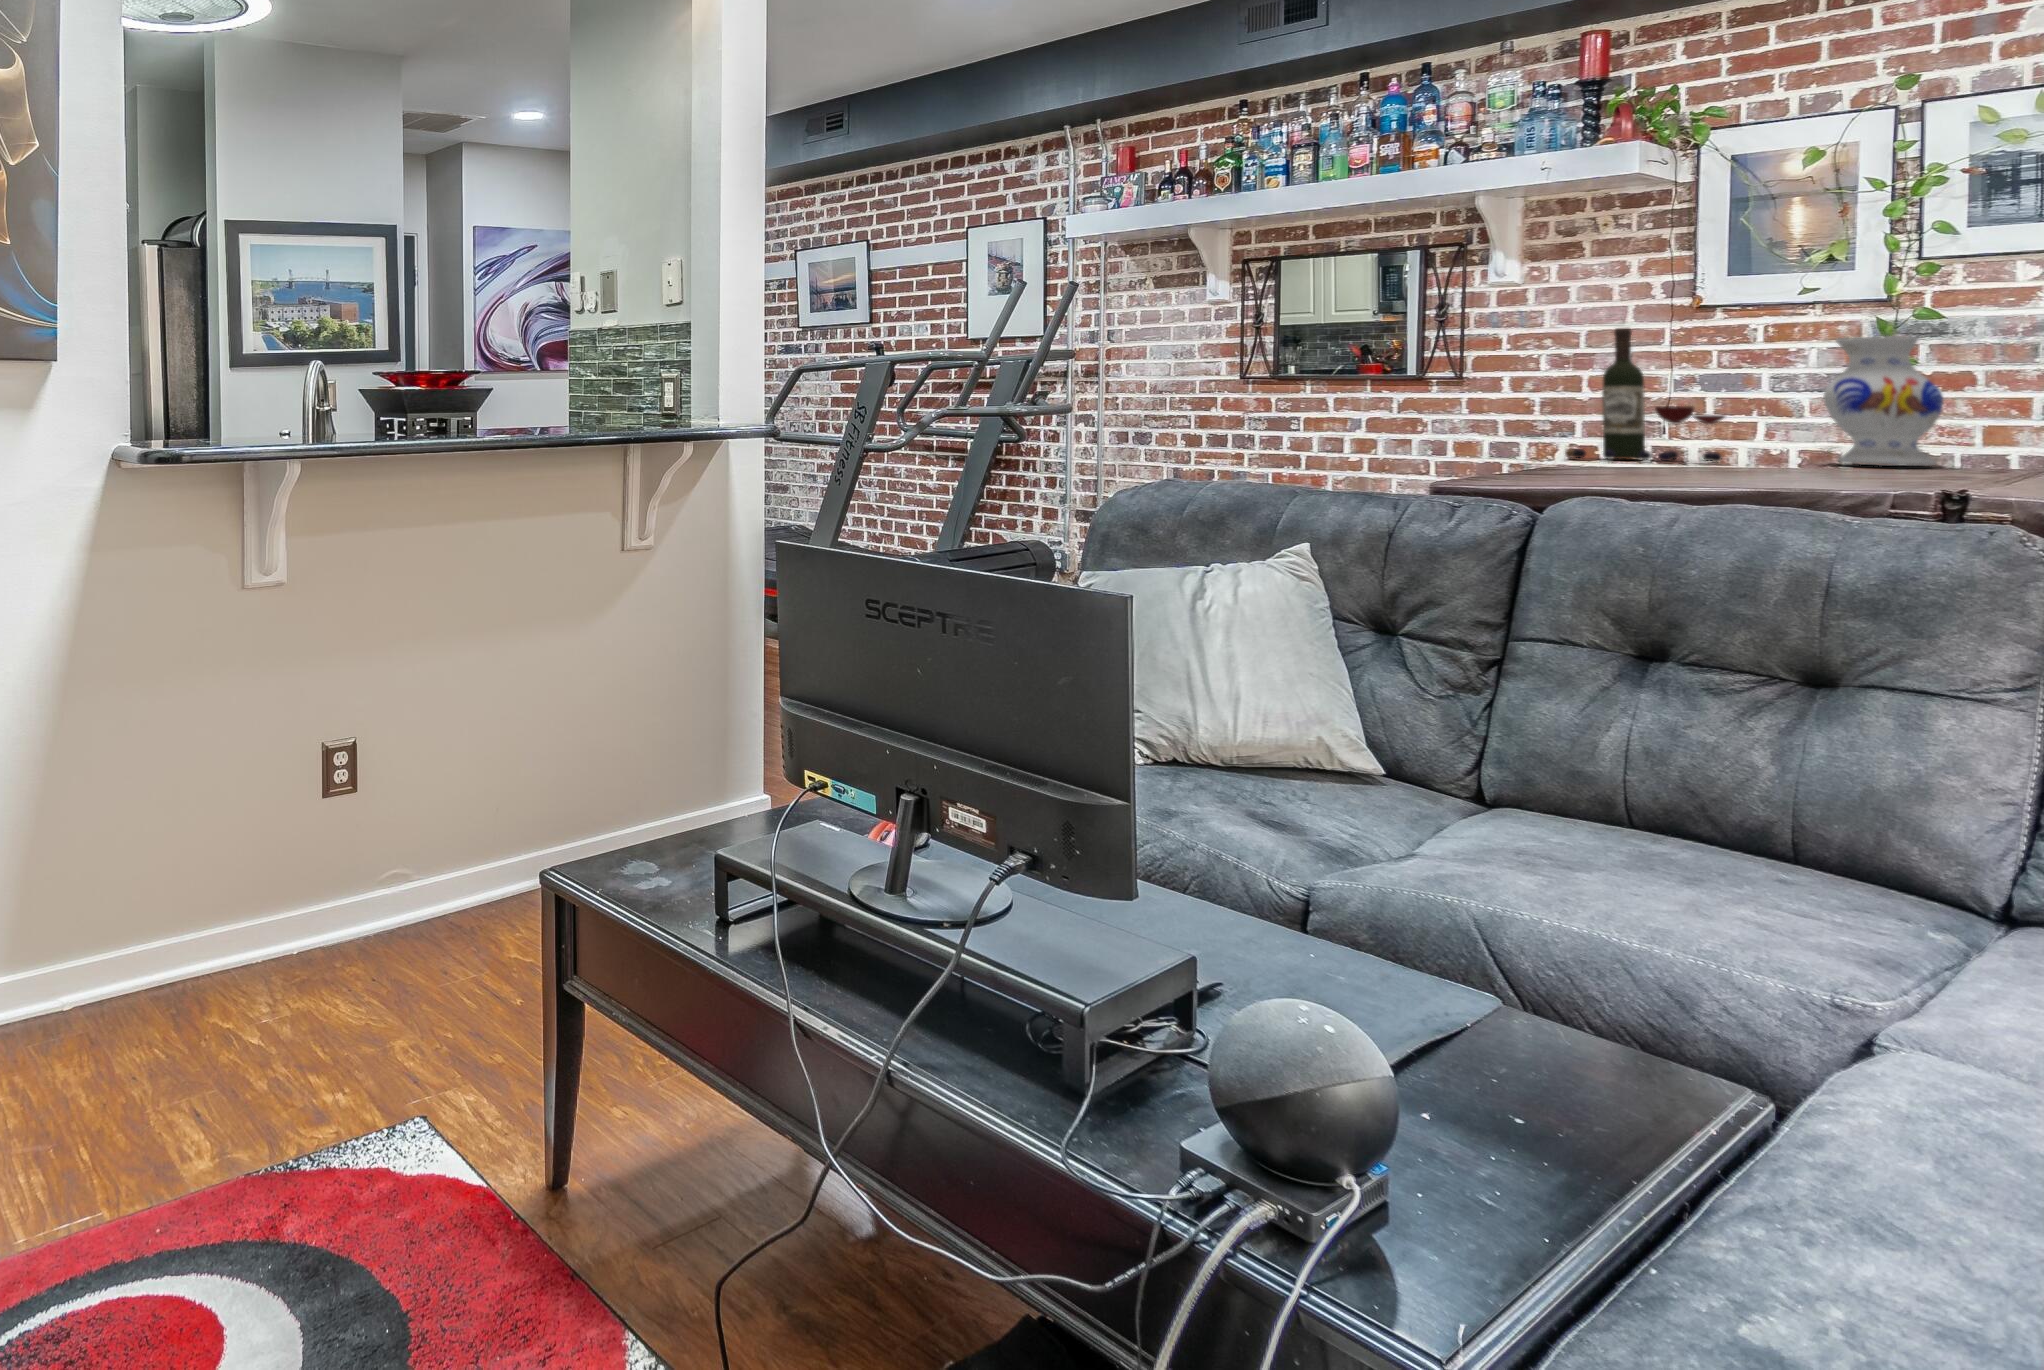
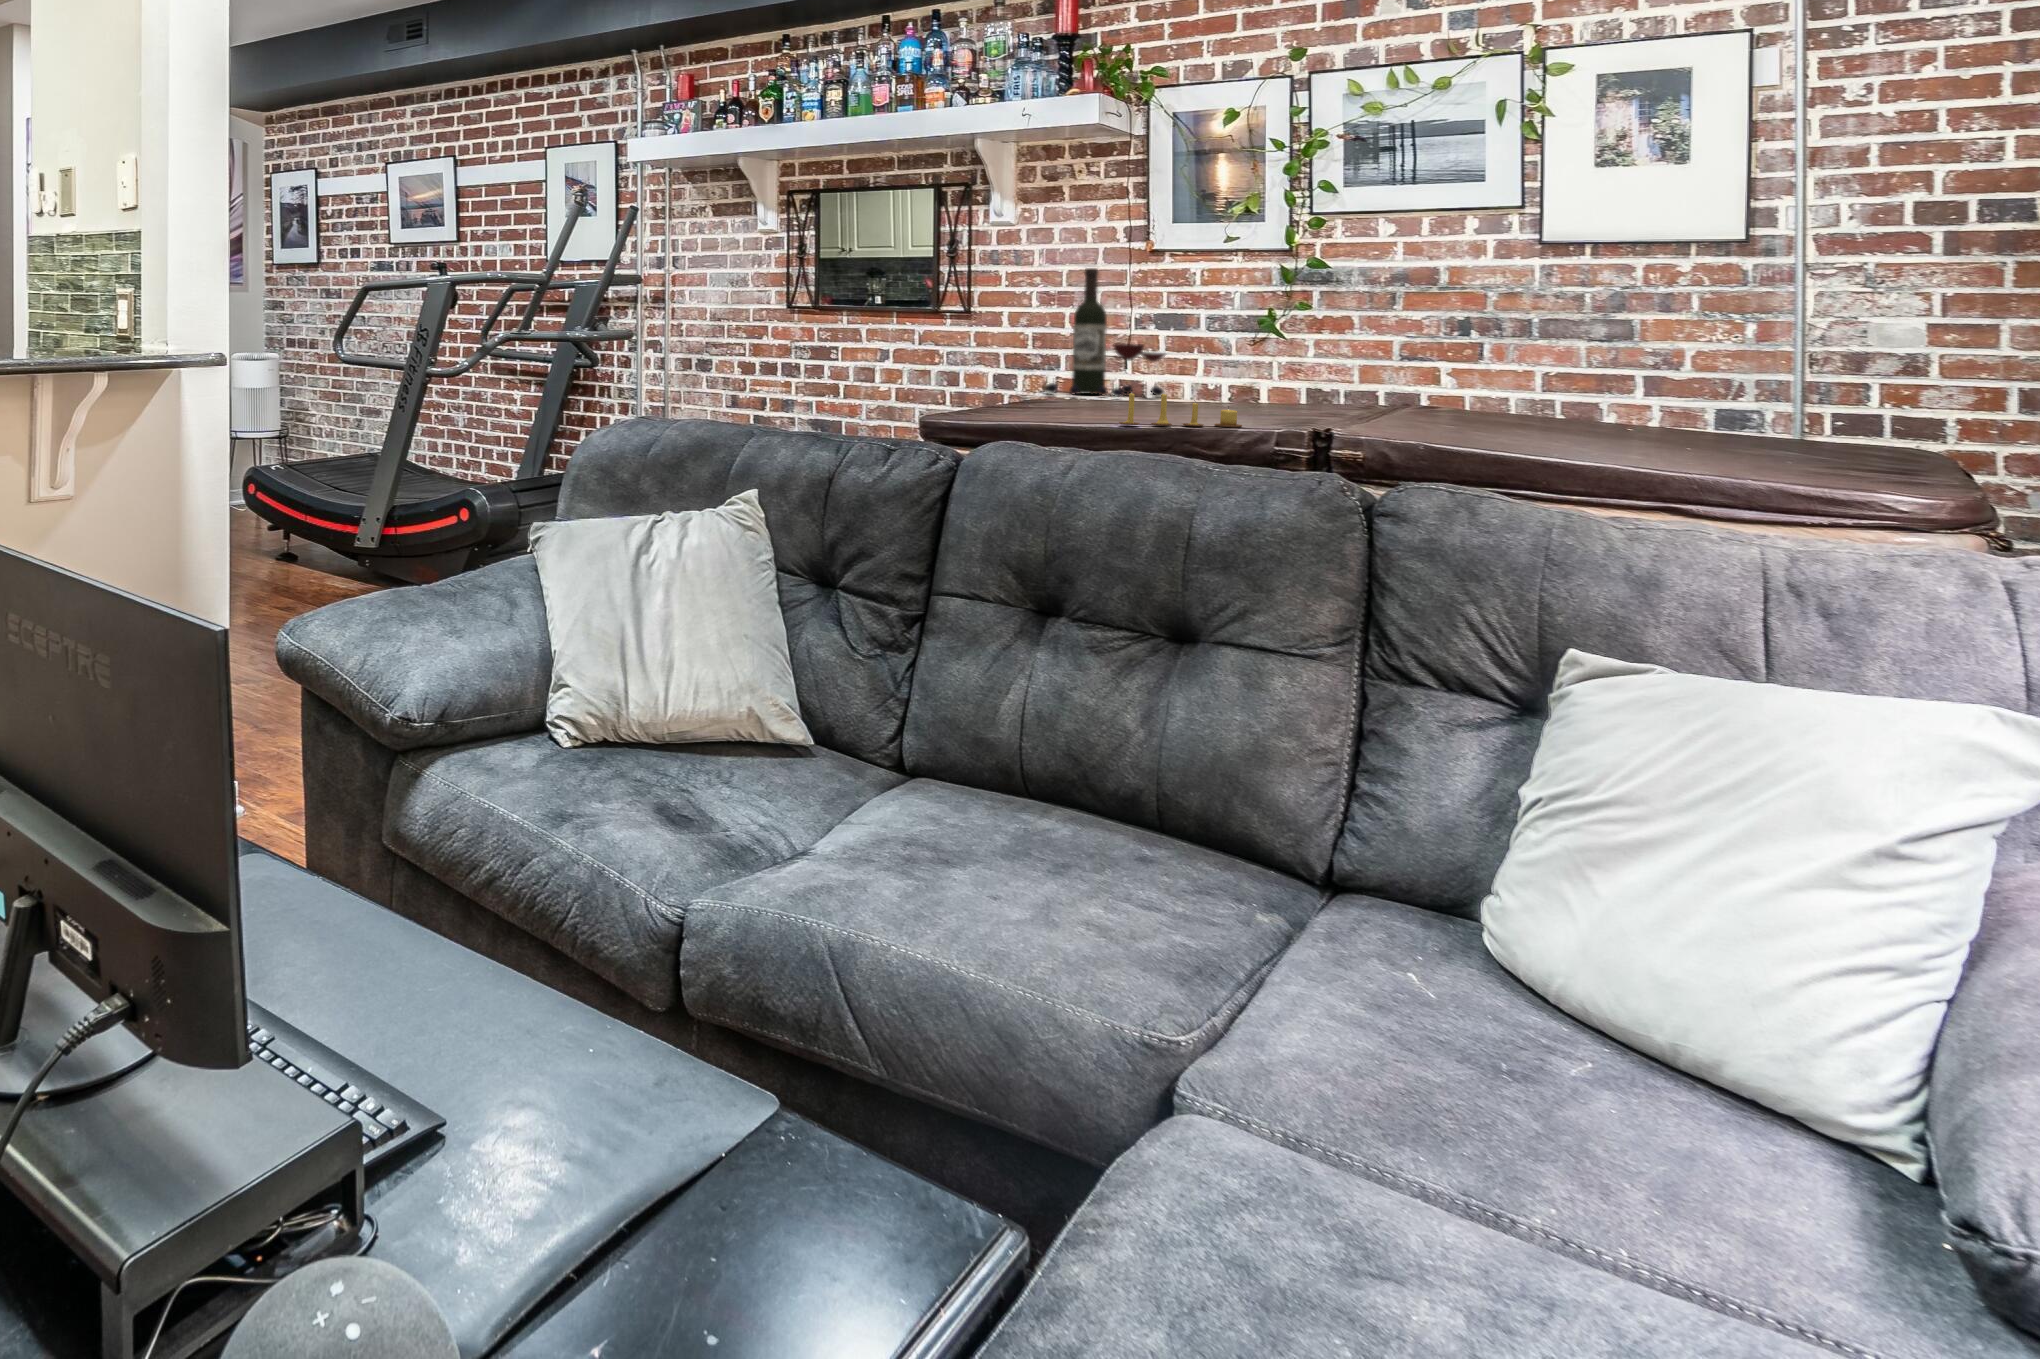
vase: present [1823,336,1943,466] -> none [1241,281,1334,400]
candle: none [1695,445,1853,485] -> present [1119,393,1242,427]

